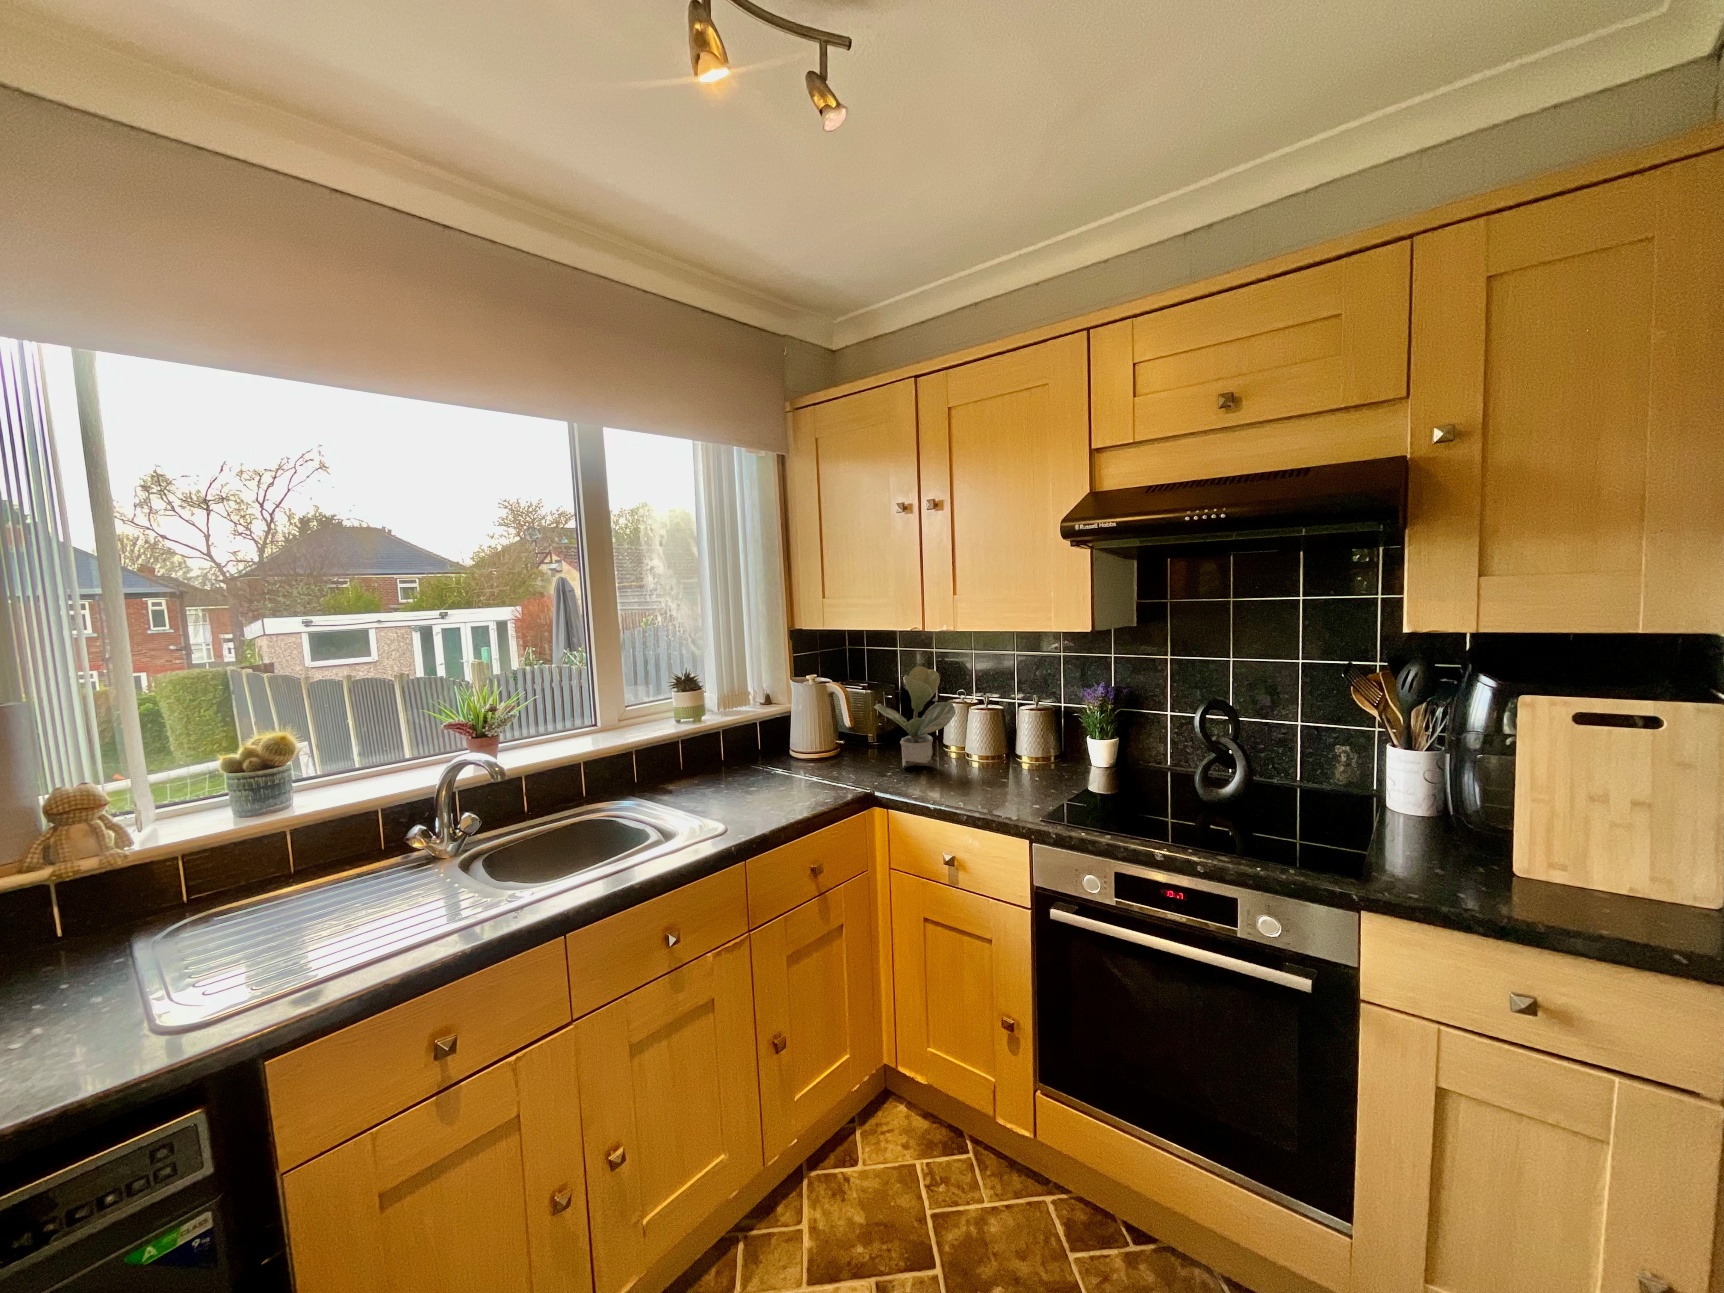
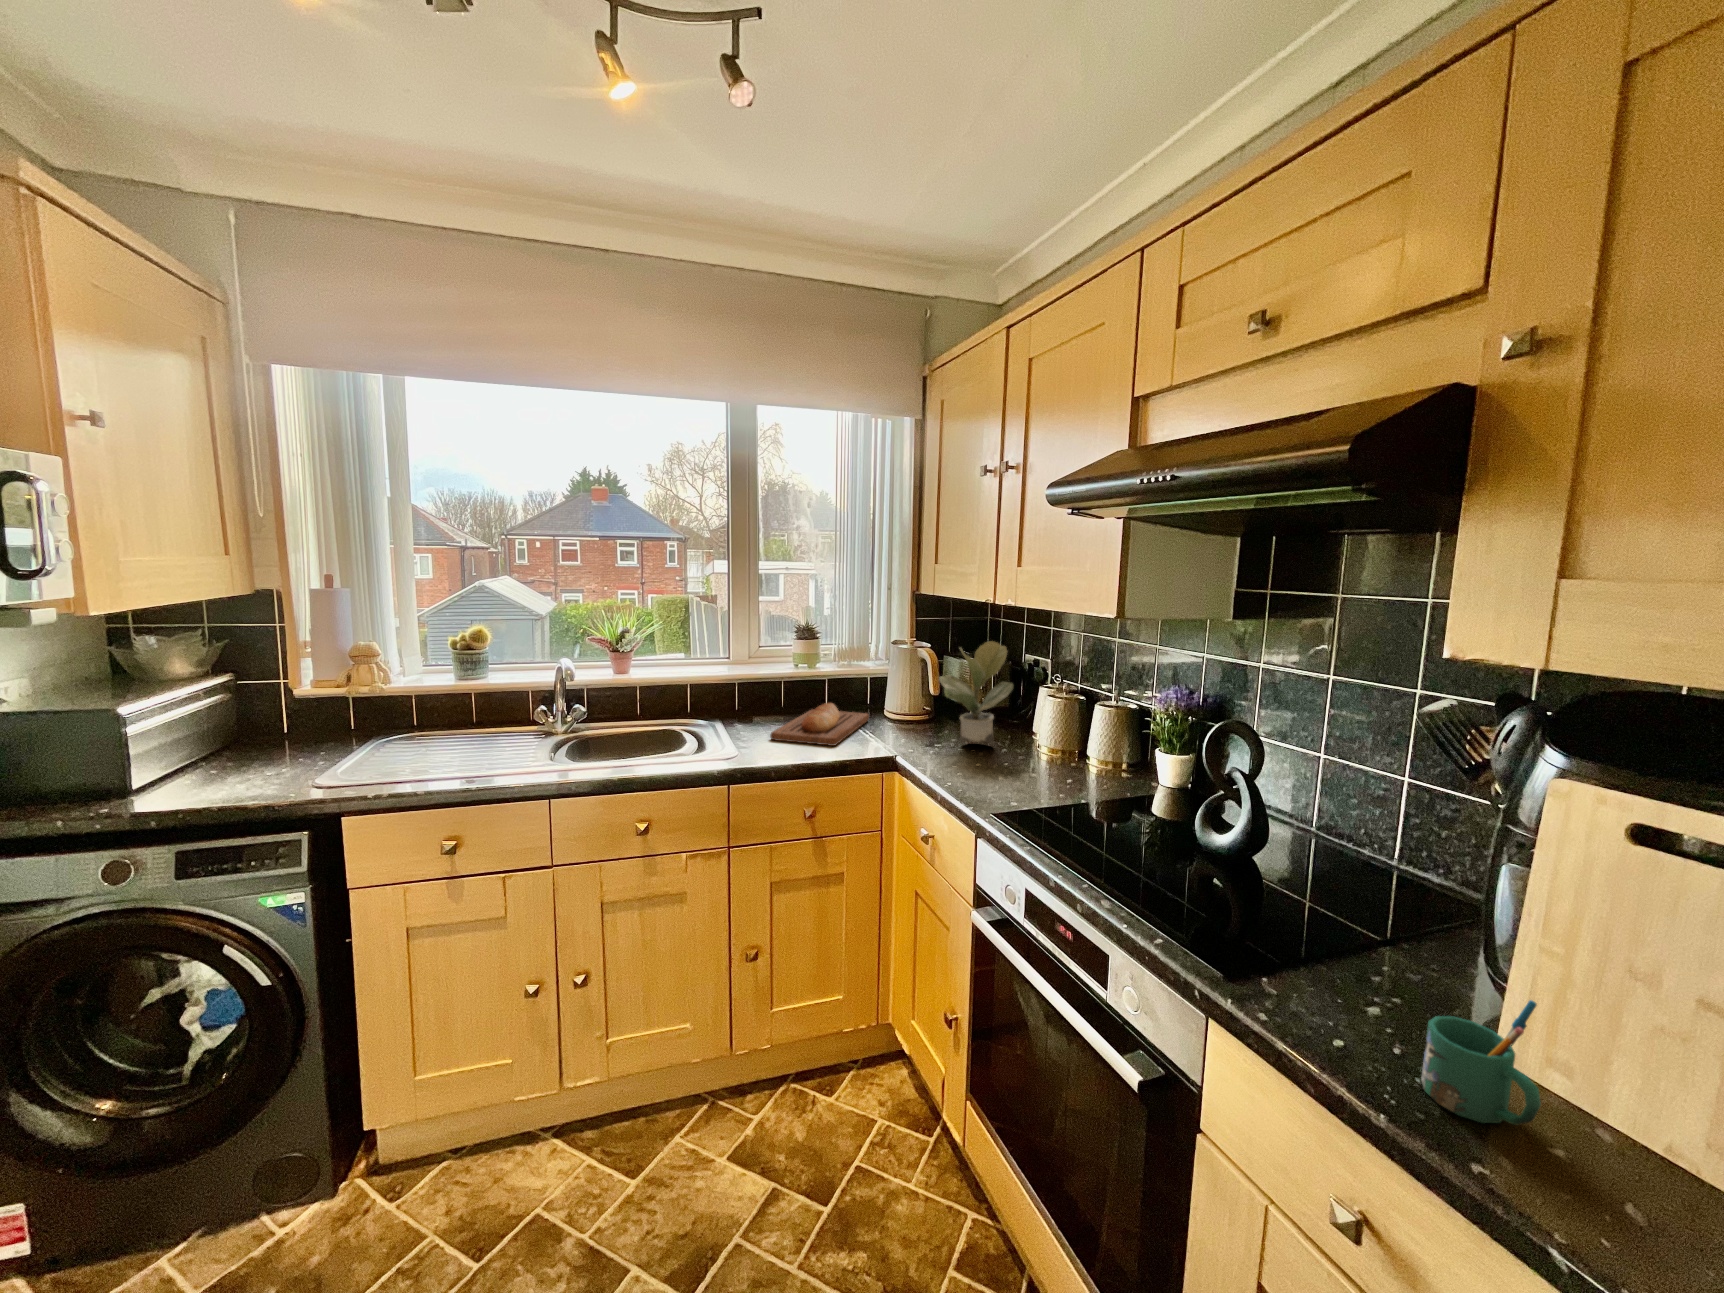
bread loaf: none [716,753,800,804] -> present [770,703,869,746]
mug: none [1512,832,1596,916] -> present [1421,1000,1541,1125]

